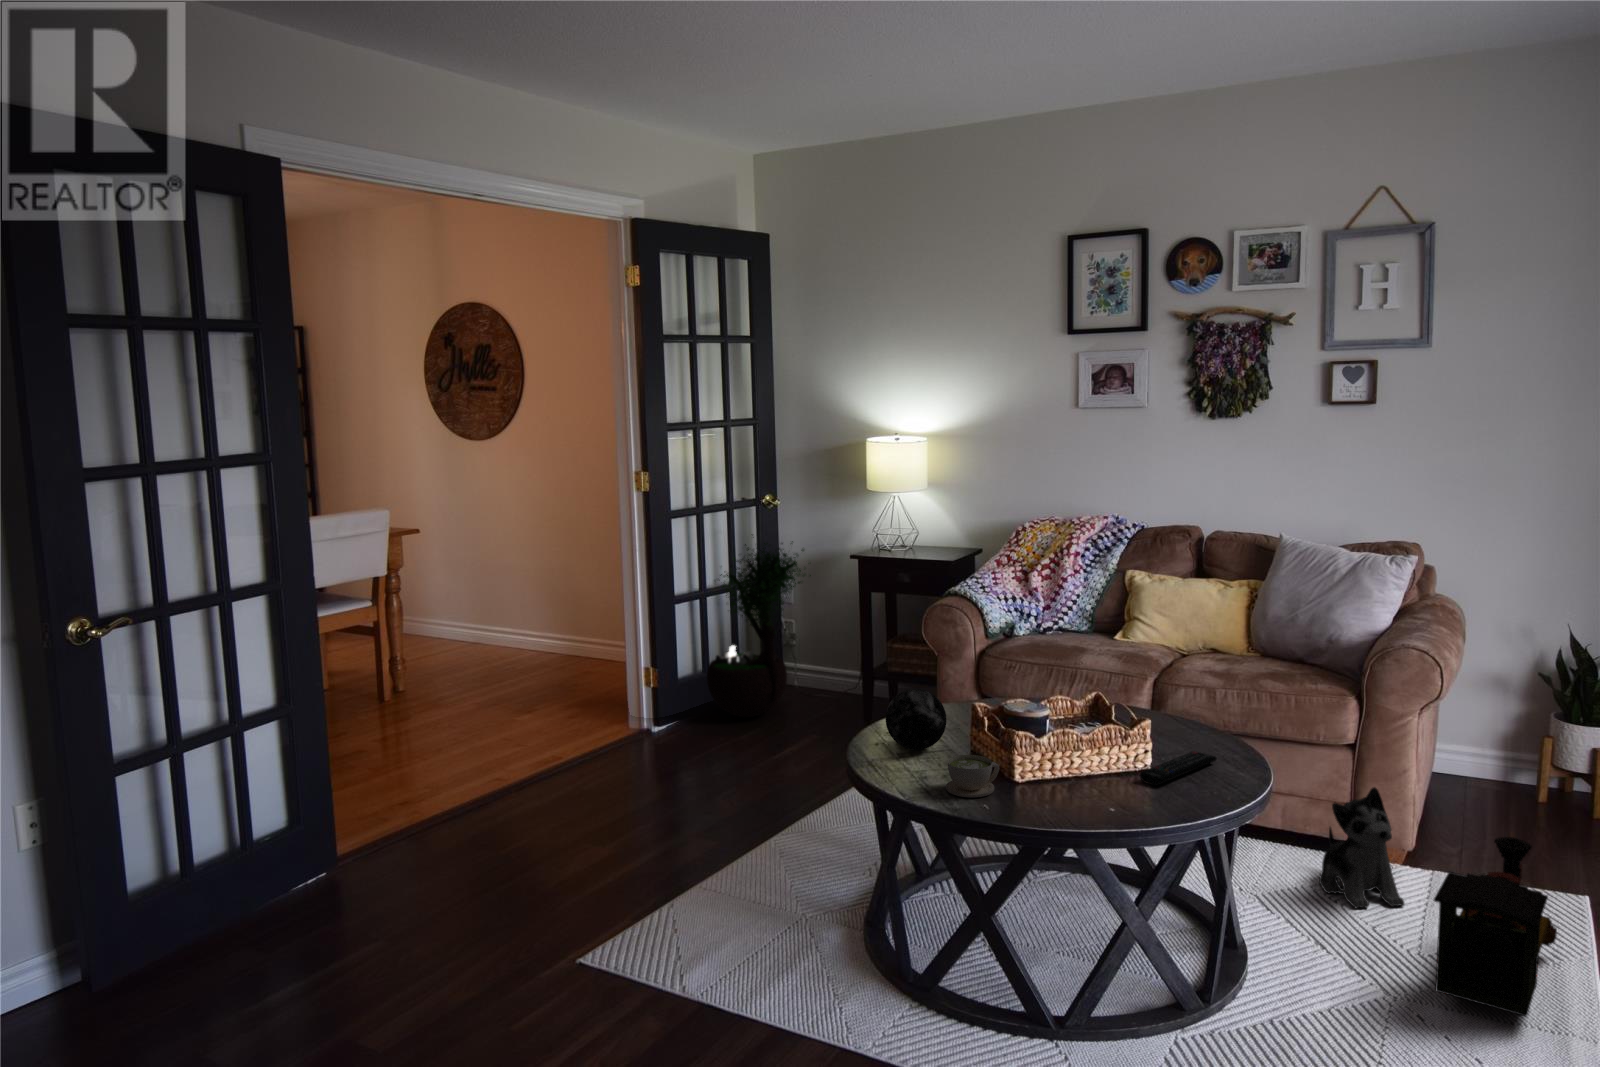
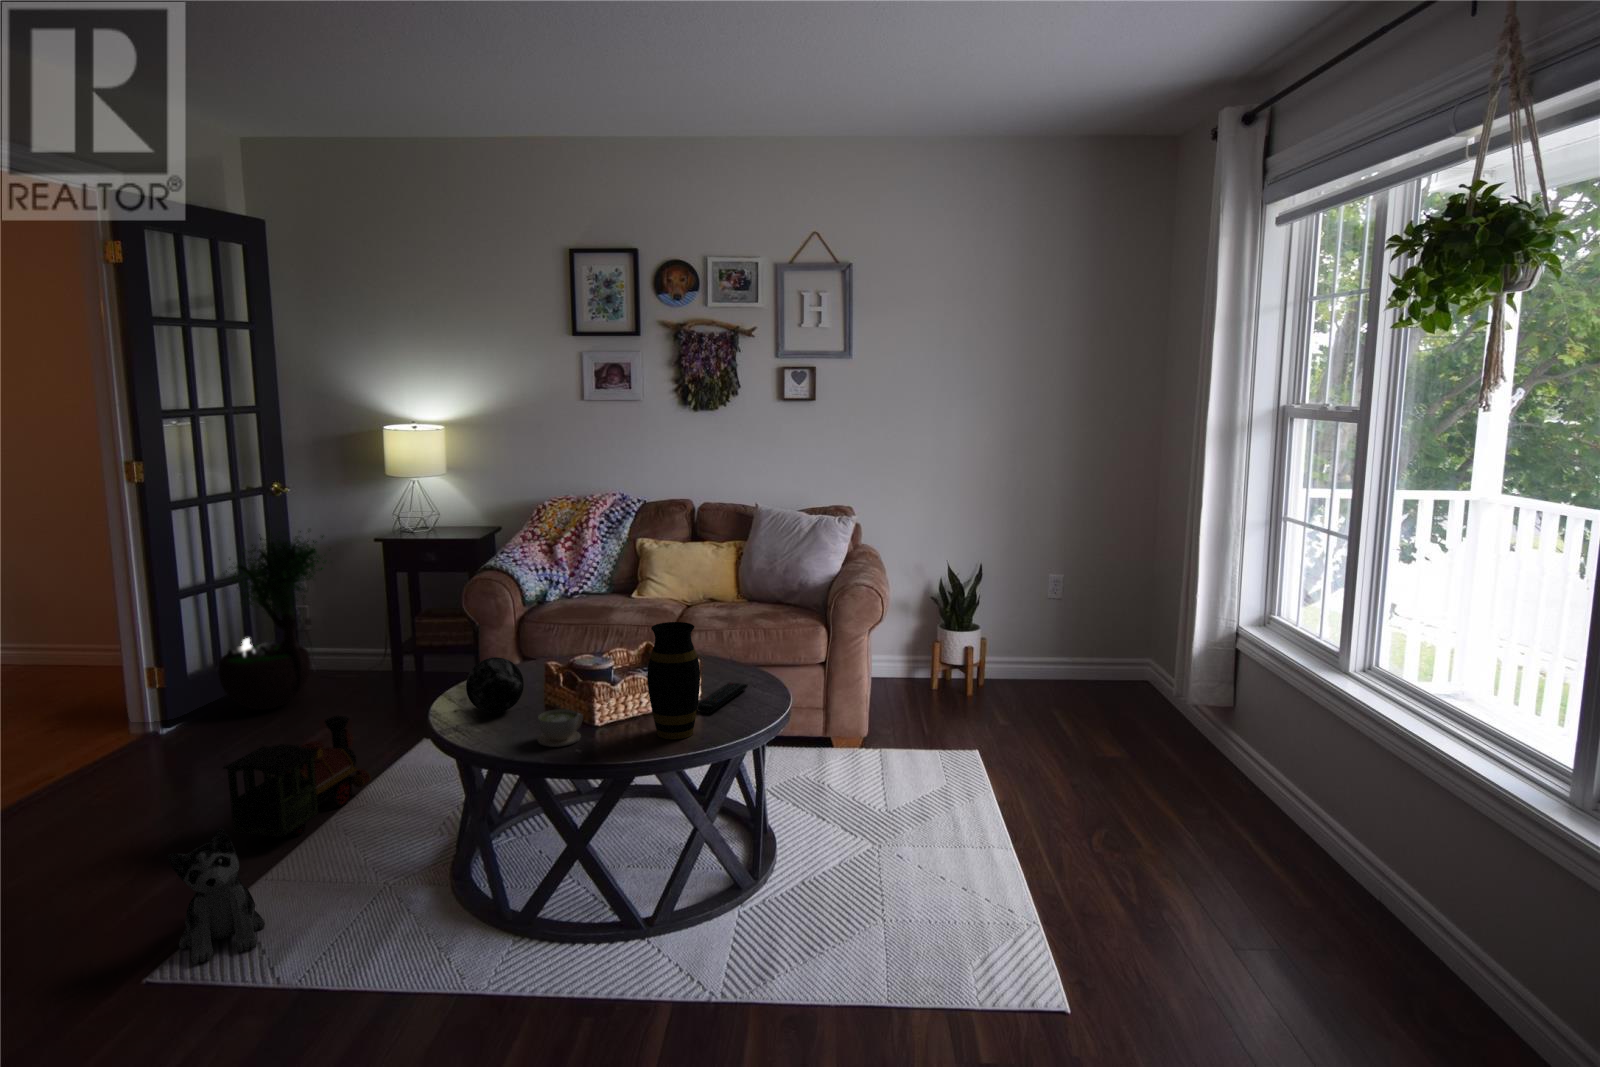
vase: none [1073,669,1139,811] -> present [647,622,700,739]
plush toy: present [1319,787,1405,908] -> present [168,828,265,964]
toy train: present [1434,837,1557,1016] -> present [223,716,370,837]

